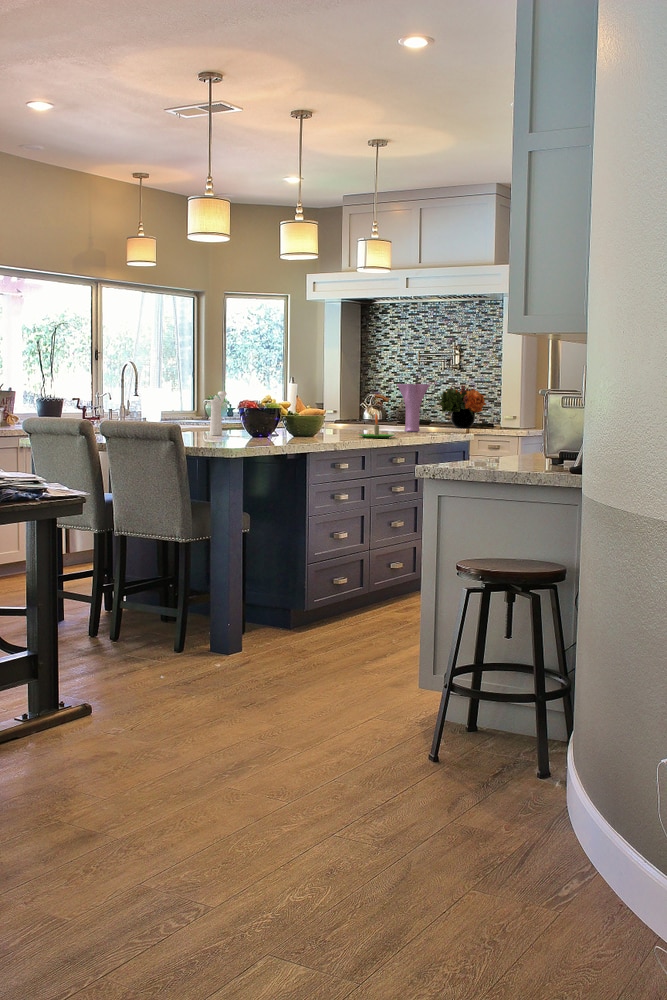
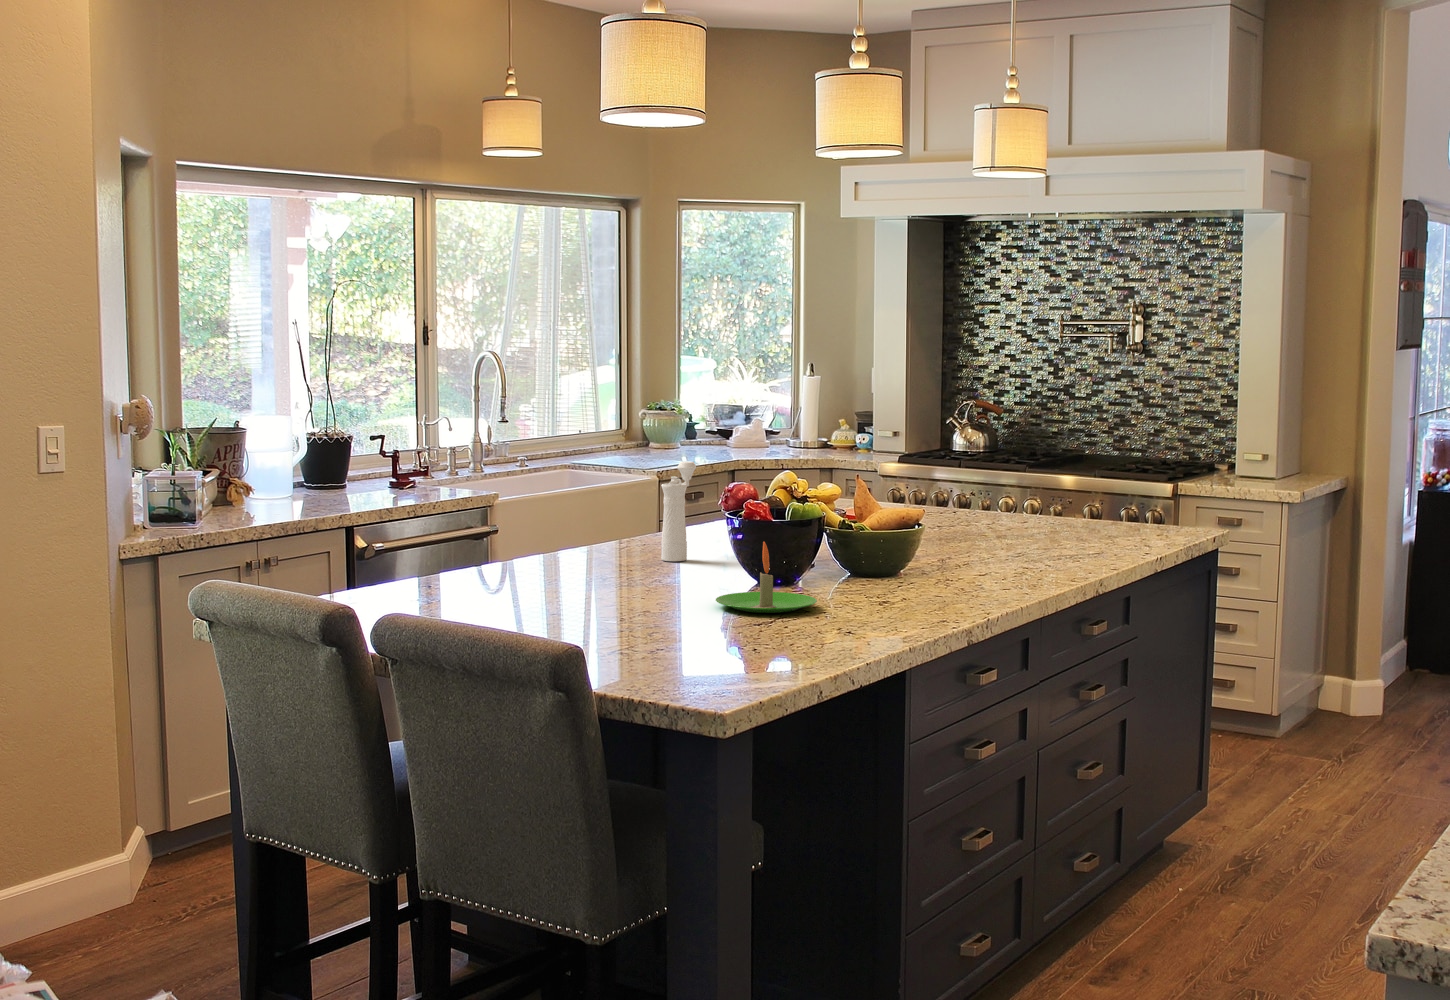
vase: present [397,384,430,432] -> none [1039,410,1110,510]
flower arrangement: present [440,385,486,428] -> none [1110,394,1210,480]
candle: present [358,414,395,438] -> present [716,542,817,613]

